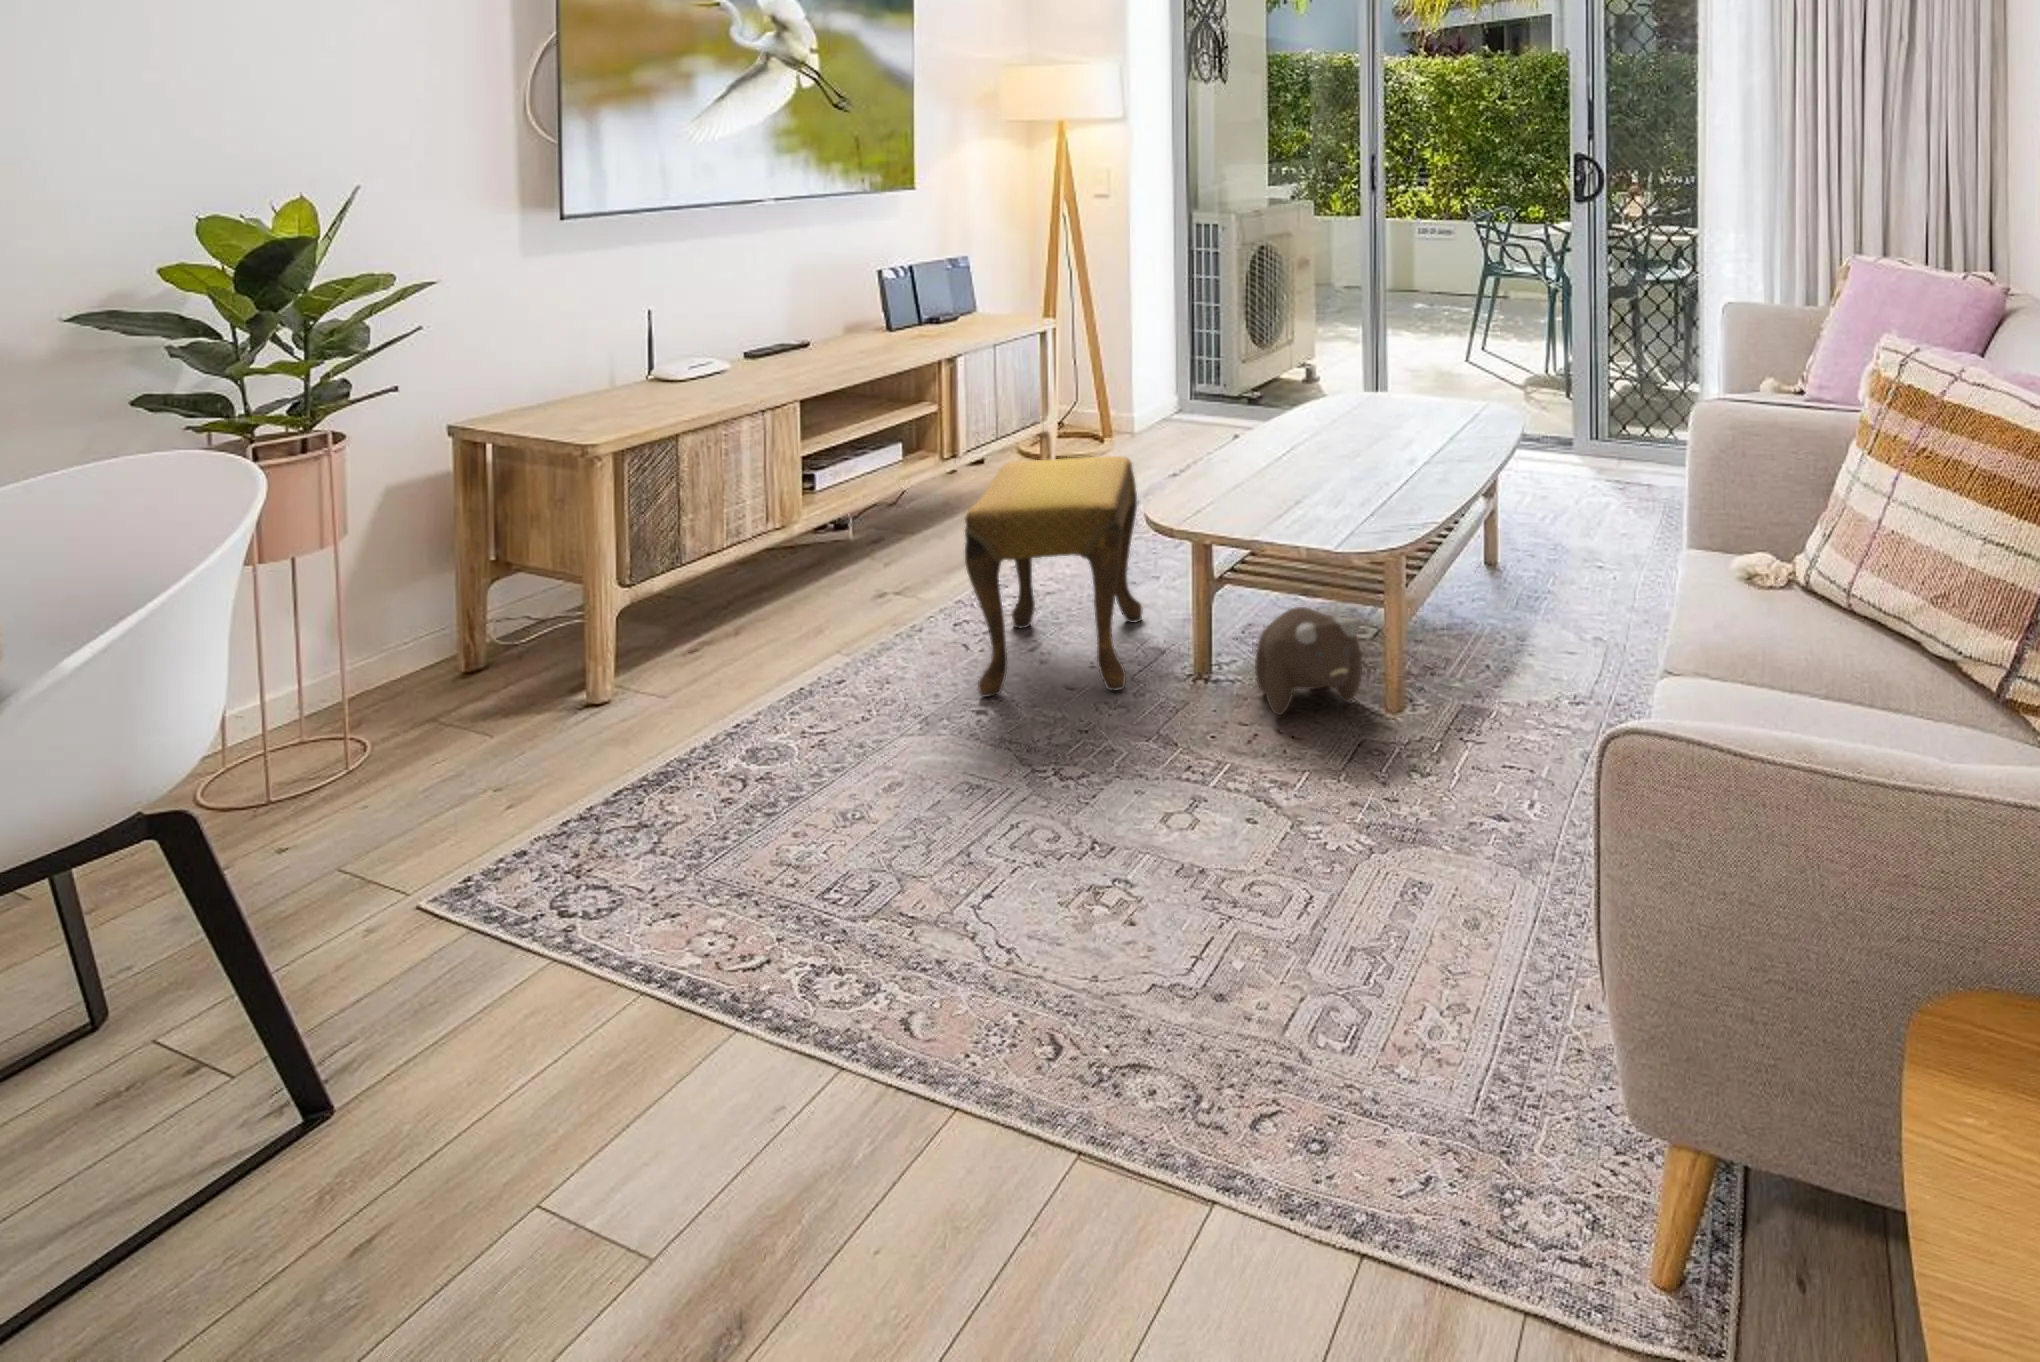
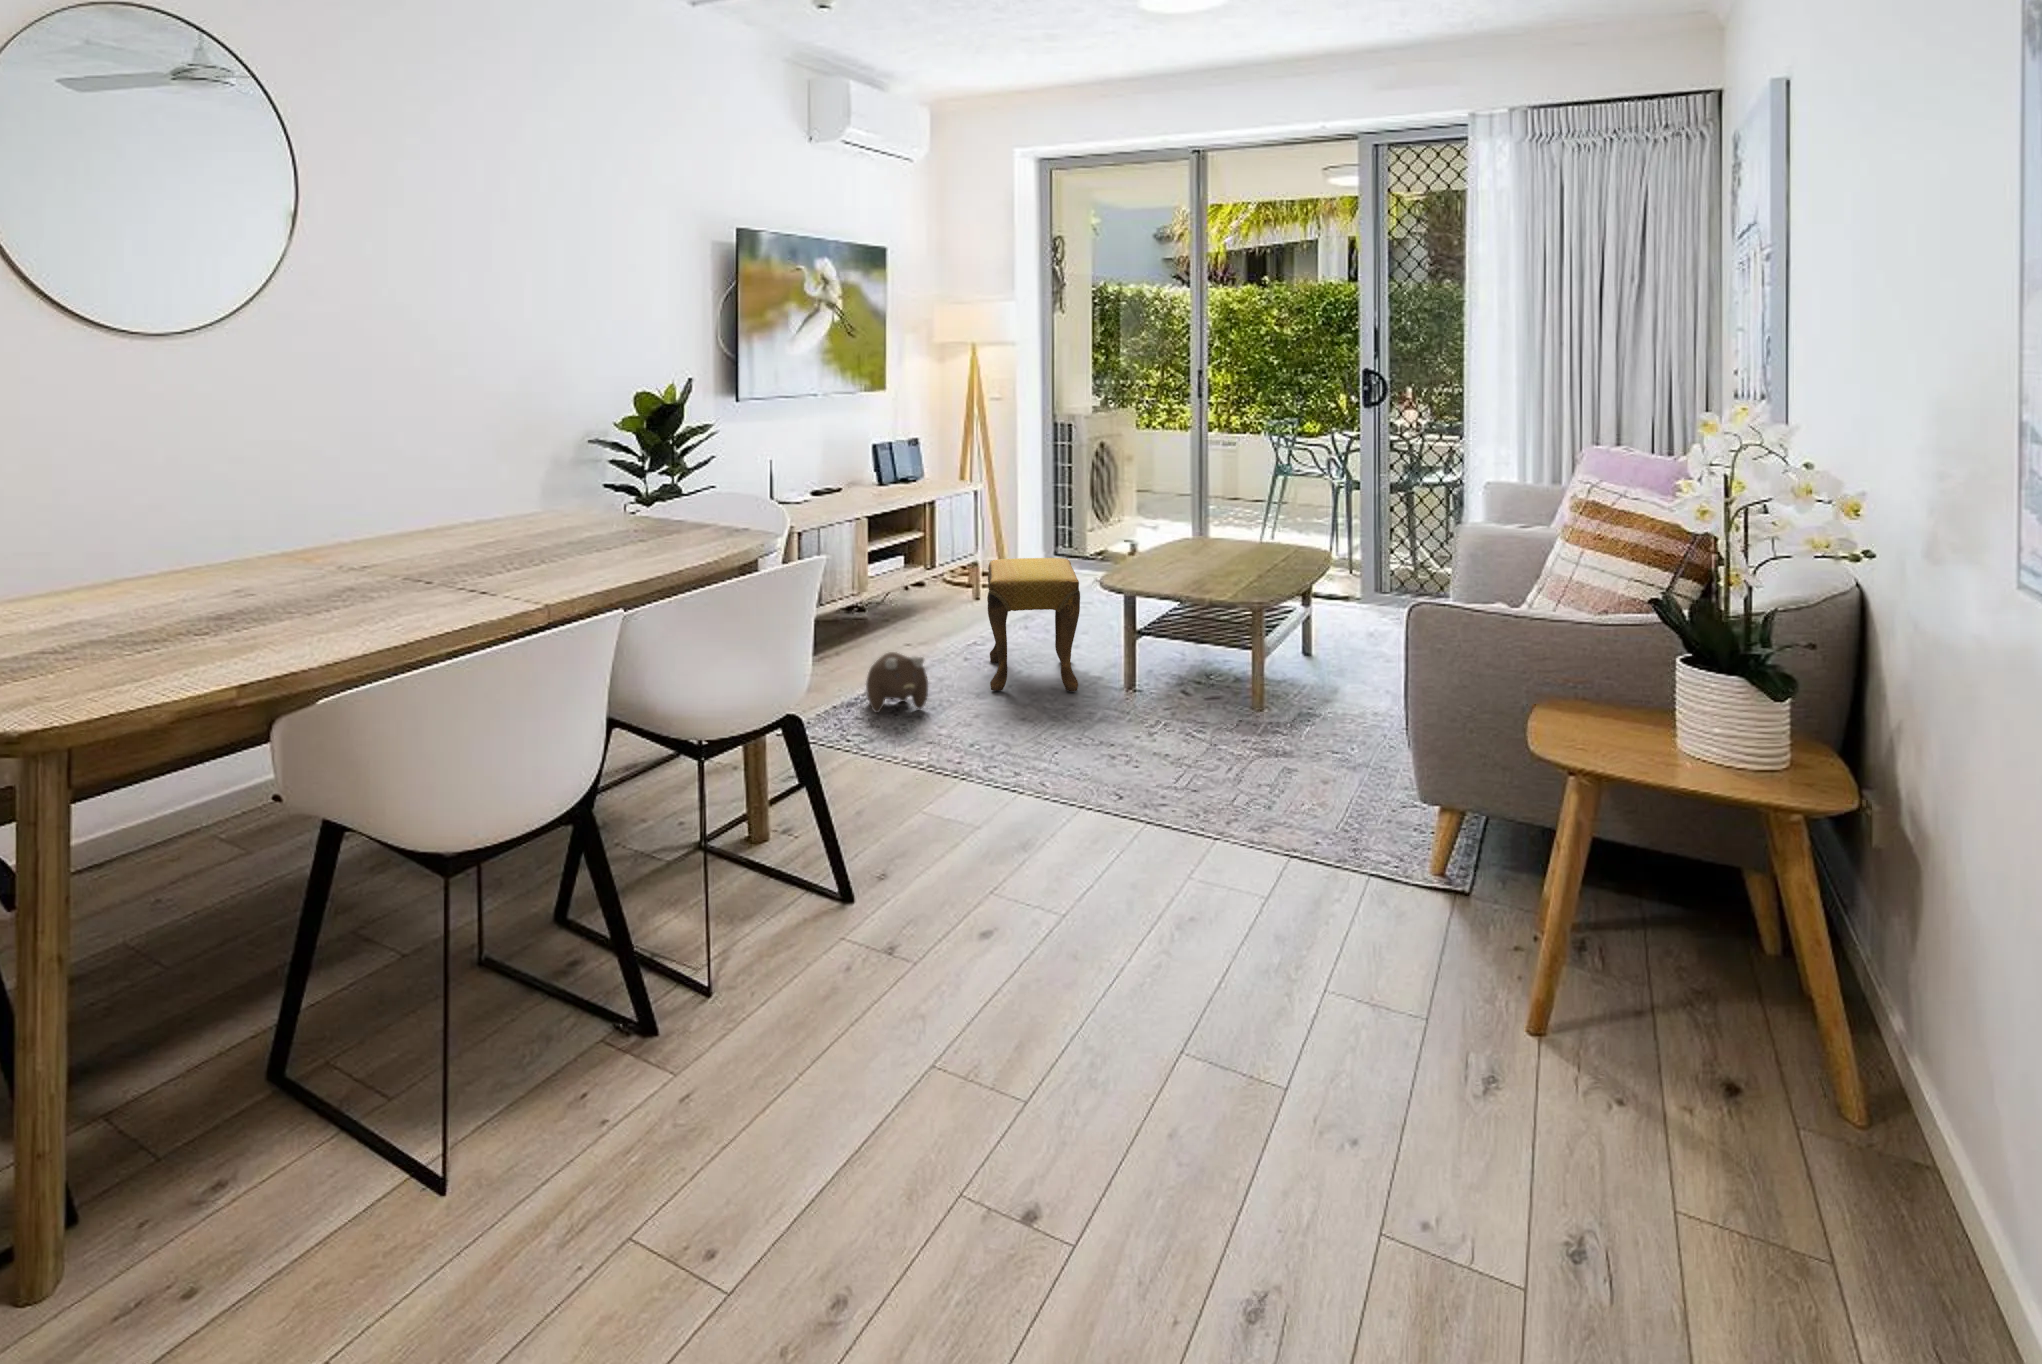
plush toy: present [1255,607,1362,715] -> present [866,652,928,713]

